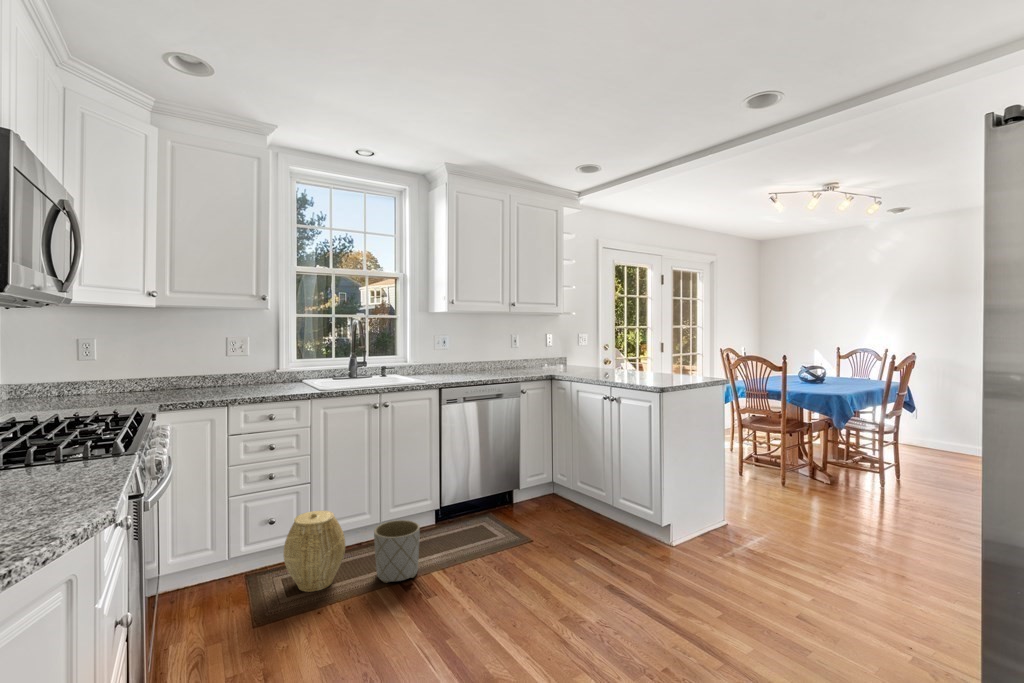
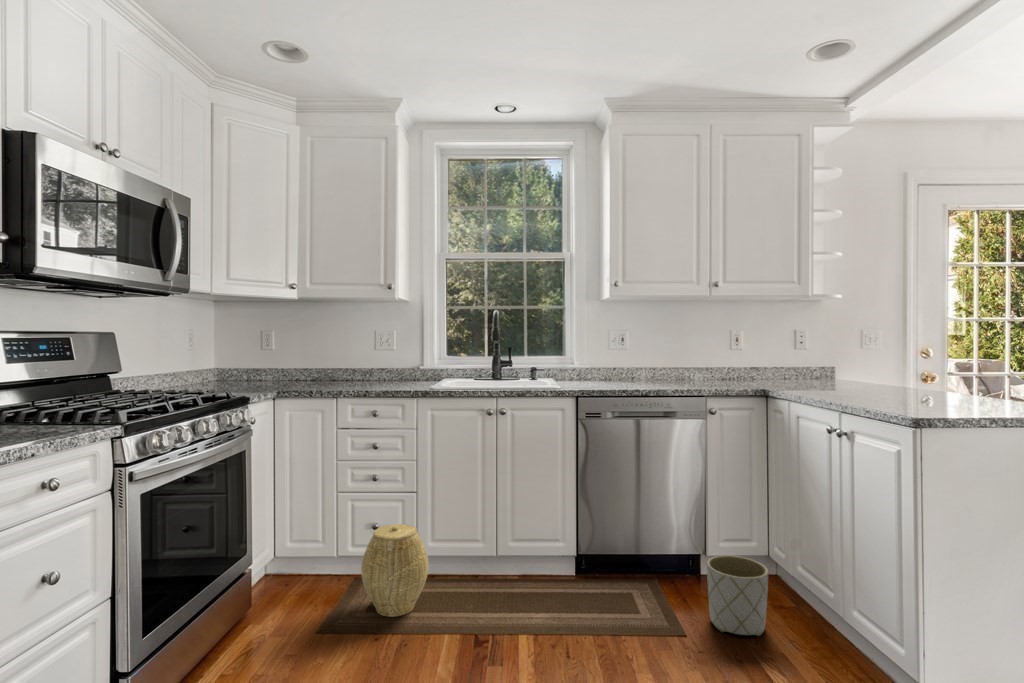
planter: present [374,520,420,583] -> present [707,555,768,636]

